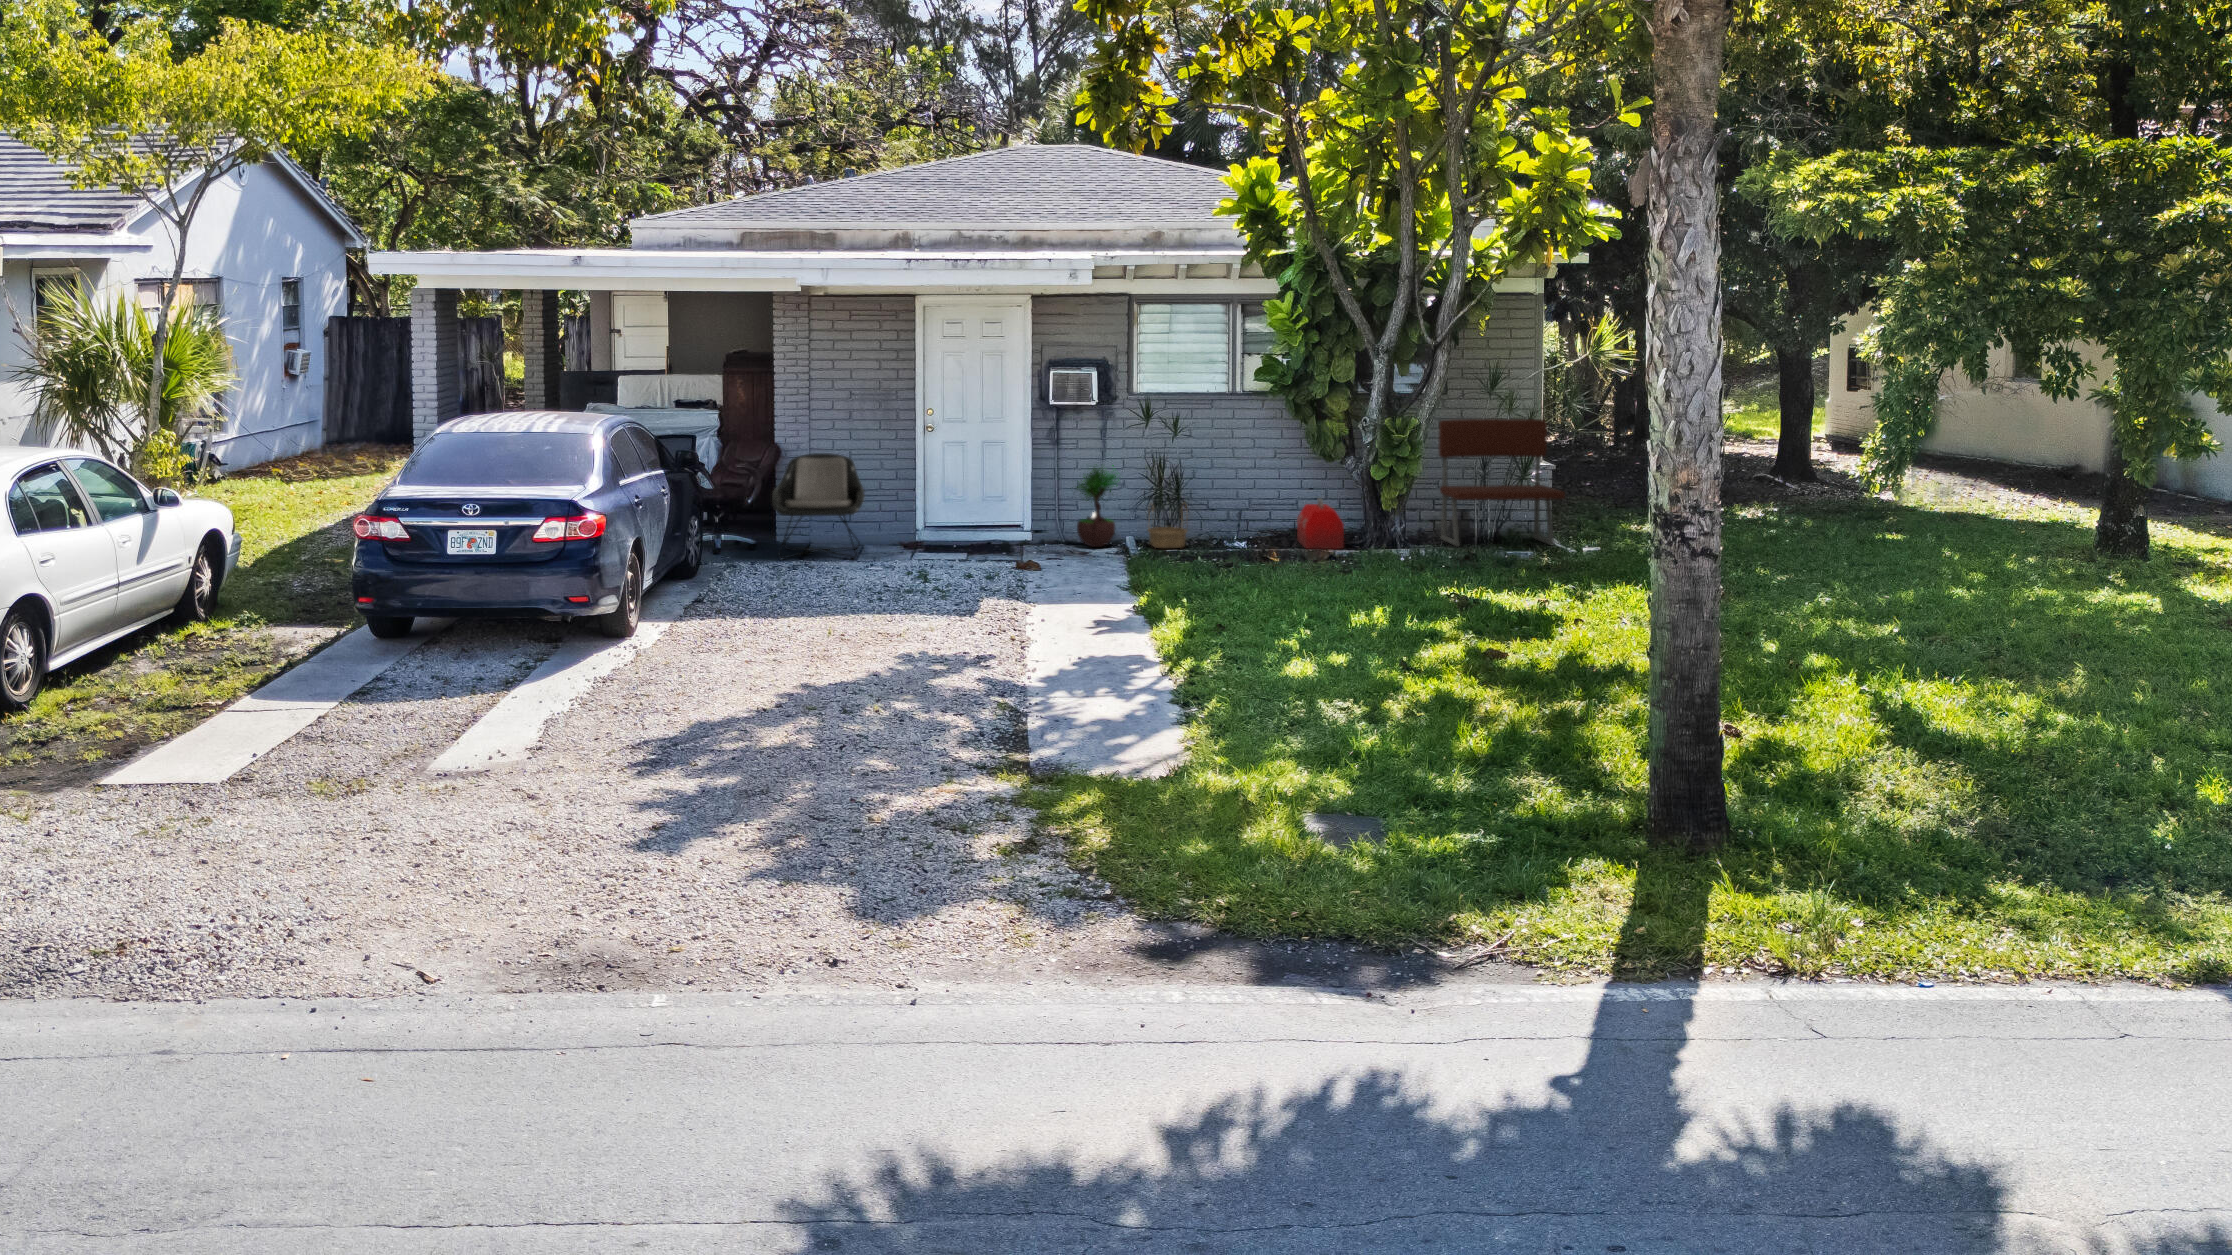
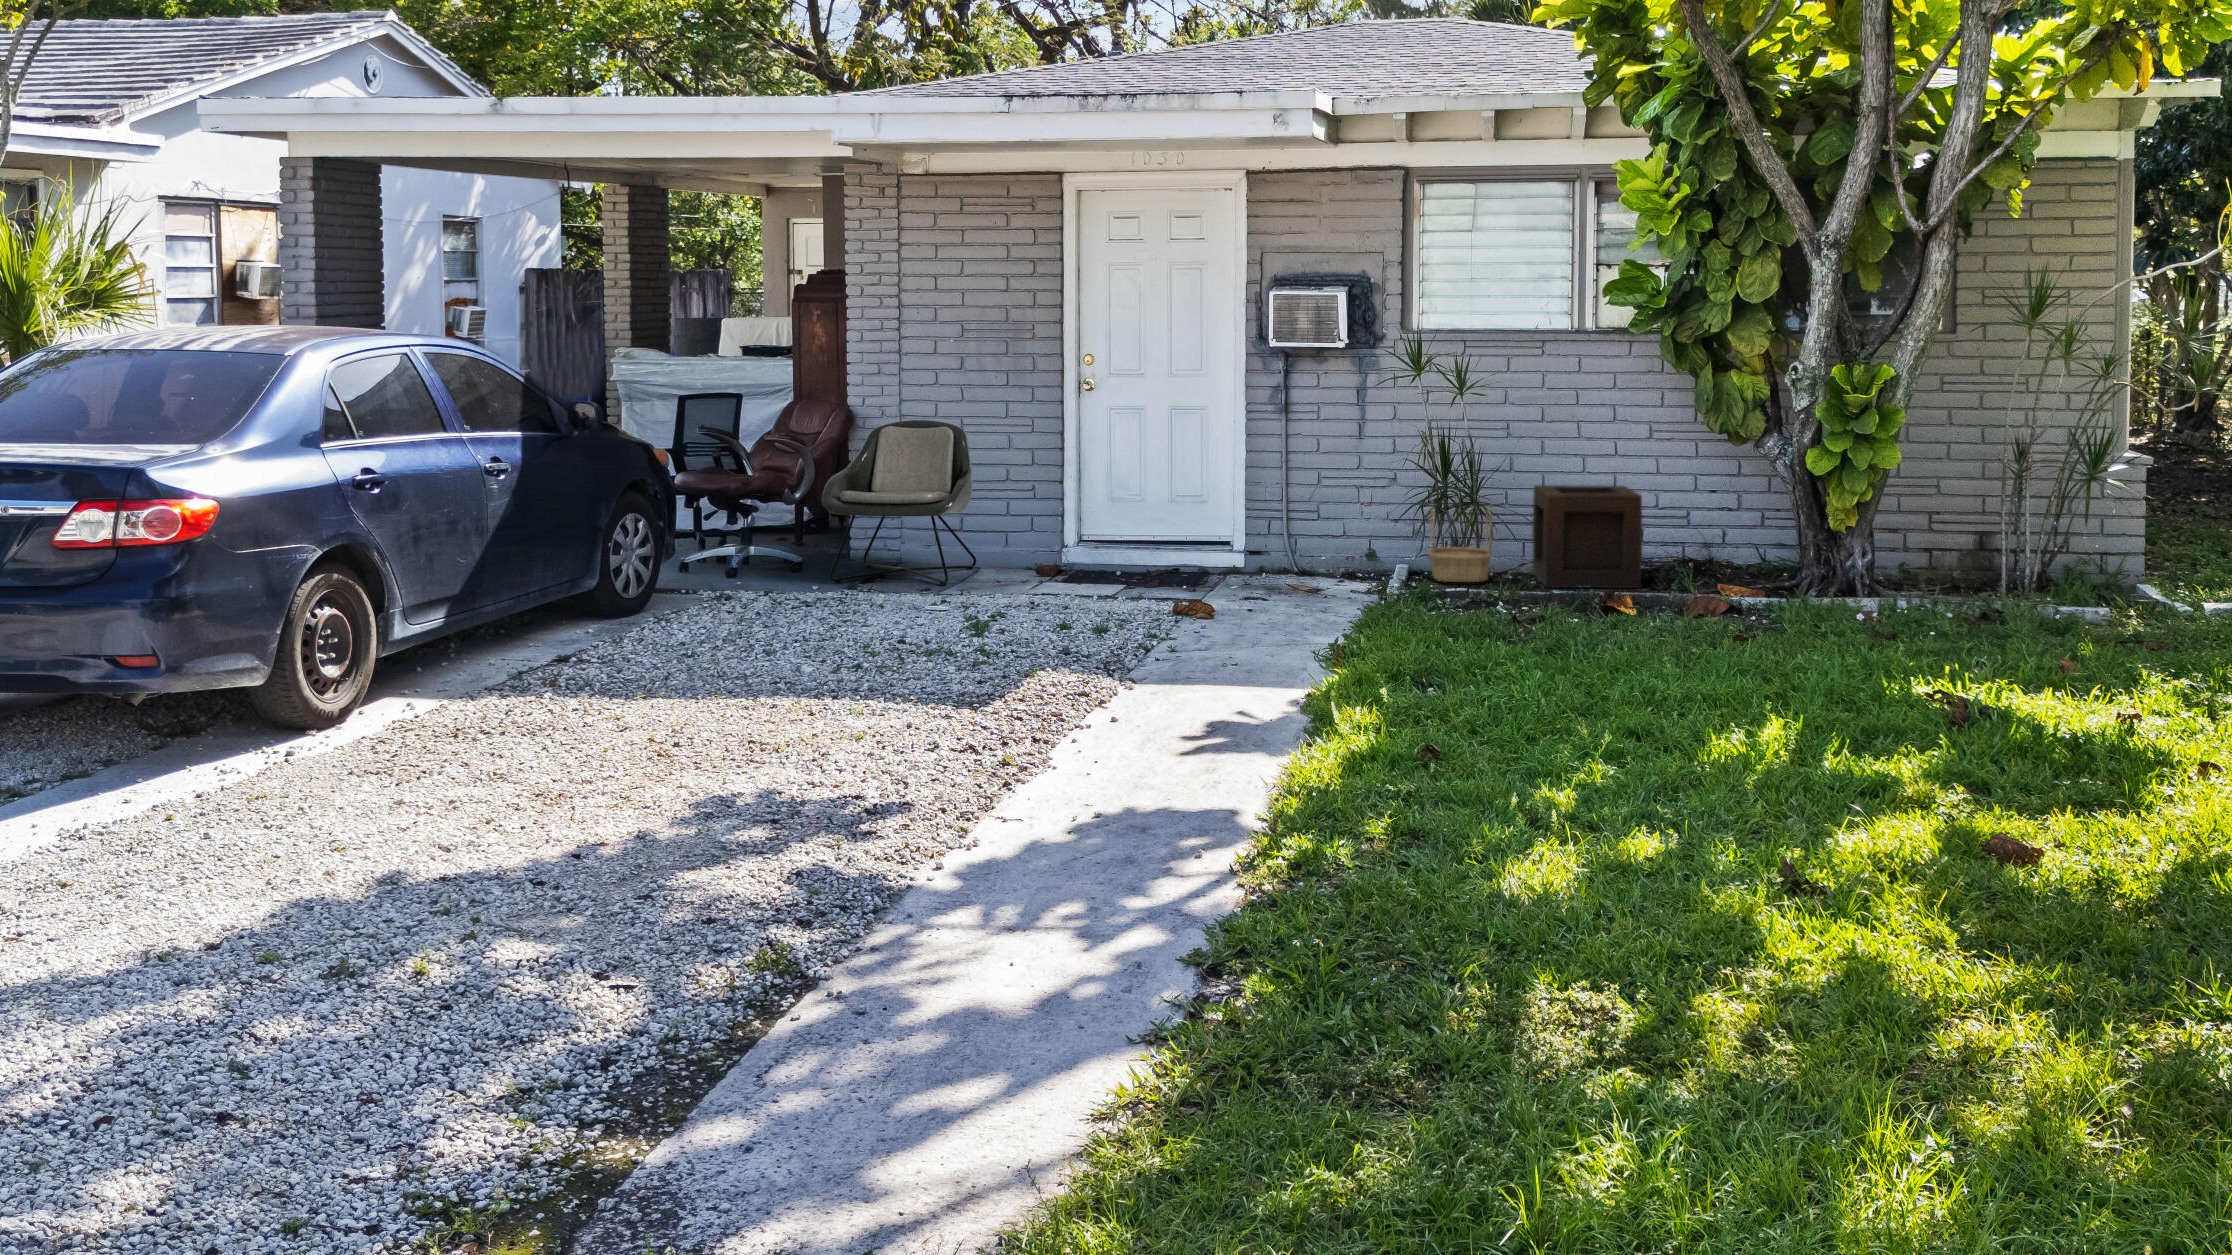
bench: present [1438,419,1565,546] -> none [1938,376,2174,597]
potted tree: present [1070,465,1119,547] -> none [1298,433,1384,577]
wooden crate: none [1207,487,1276,550] -> present [1532,485,1642,588]
toolbox: present [1297,498,1344,549] -> none [1686,505,1761,591]

